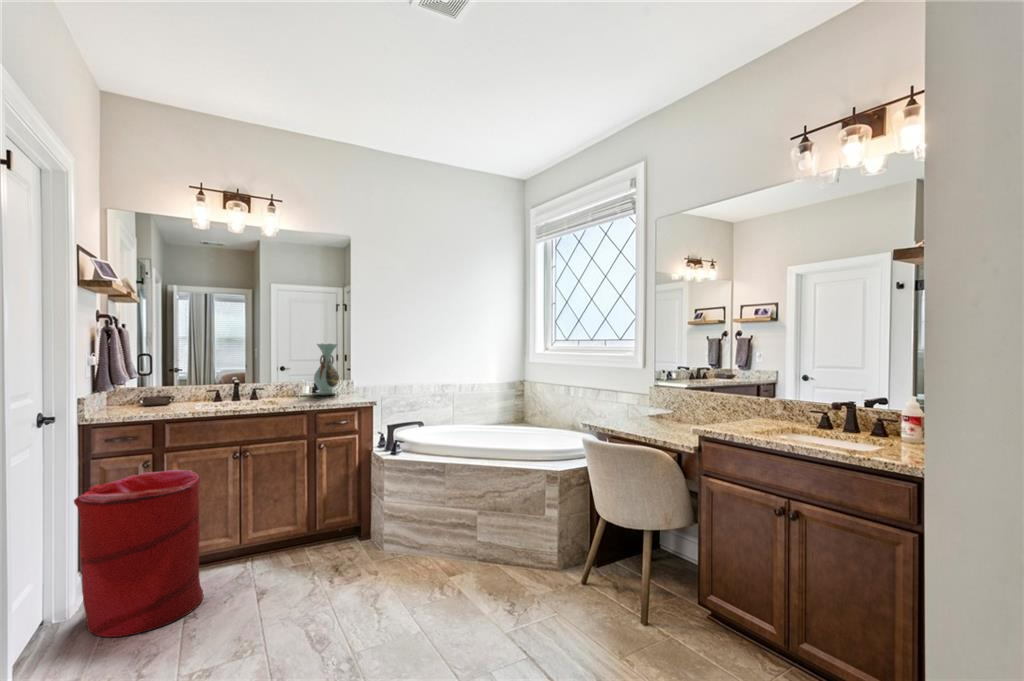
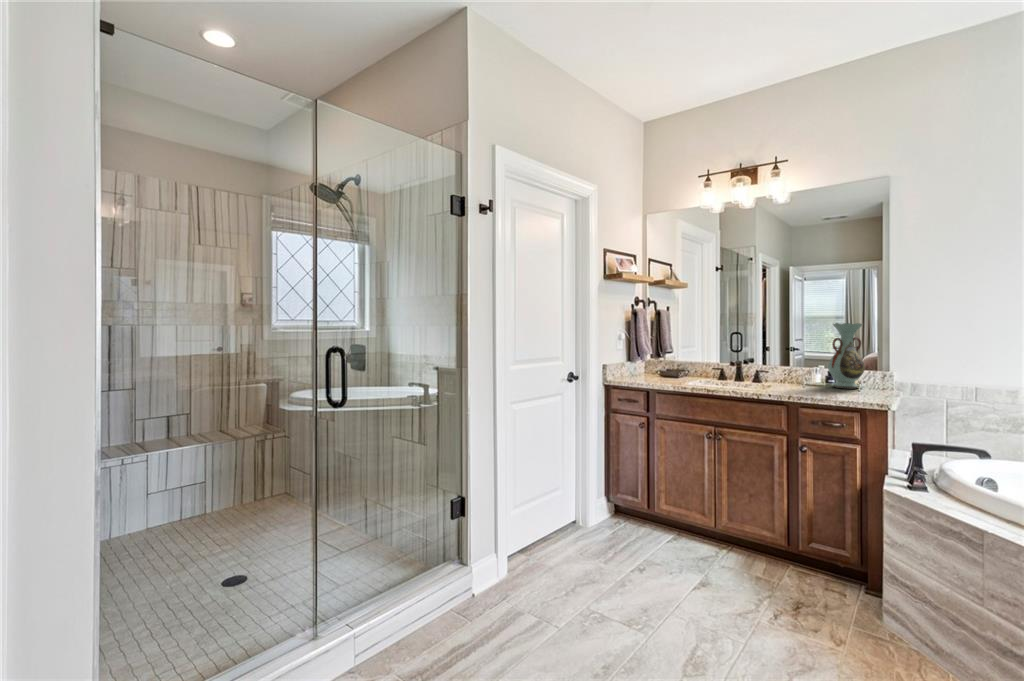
laundry hamper: present [74,470,204,637] -> none [578,436,665,570]

